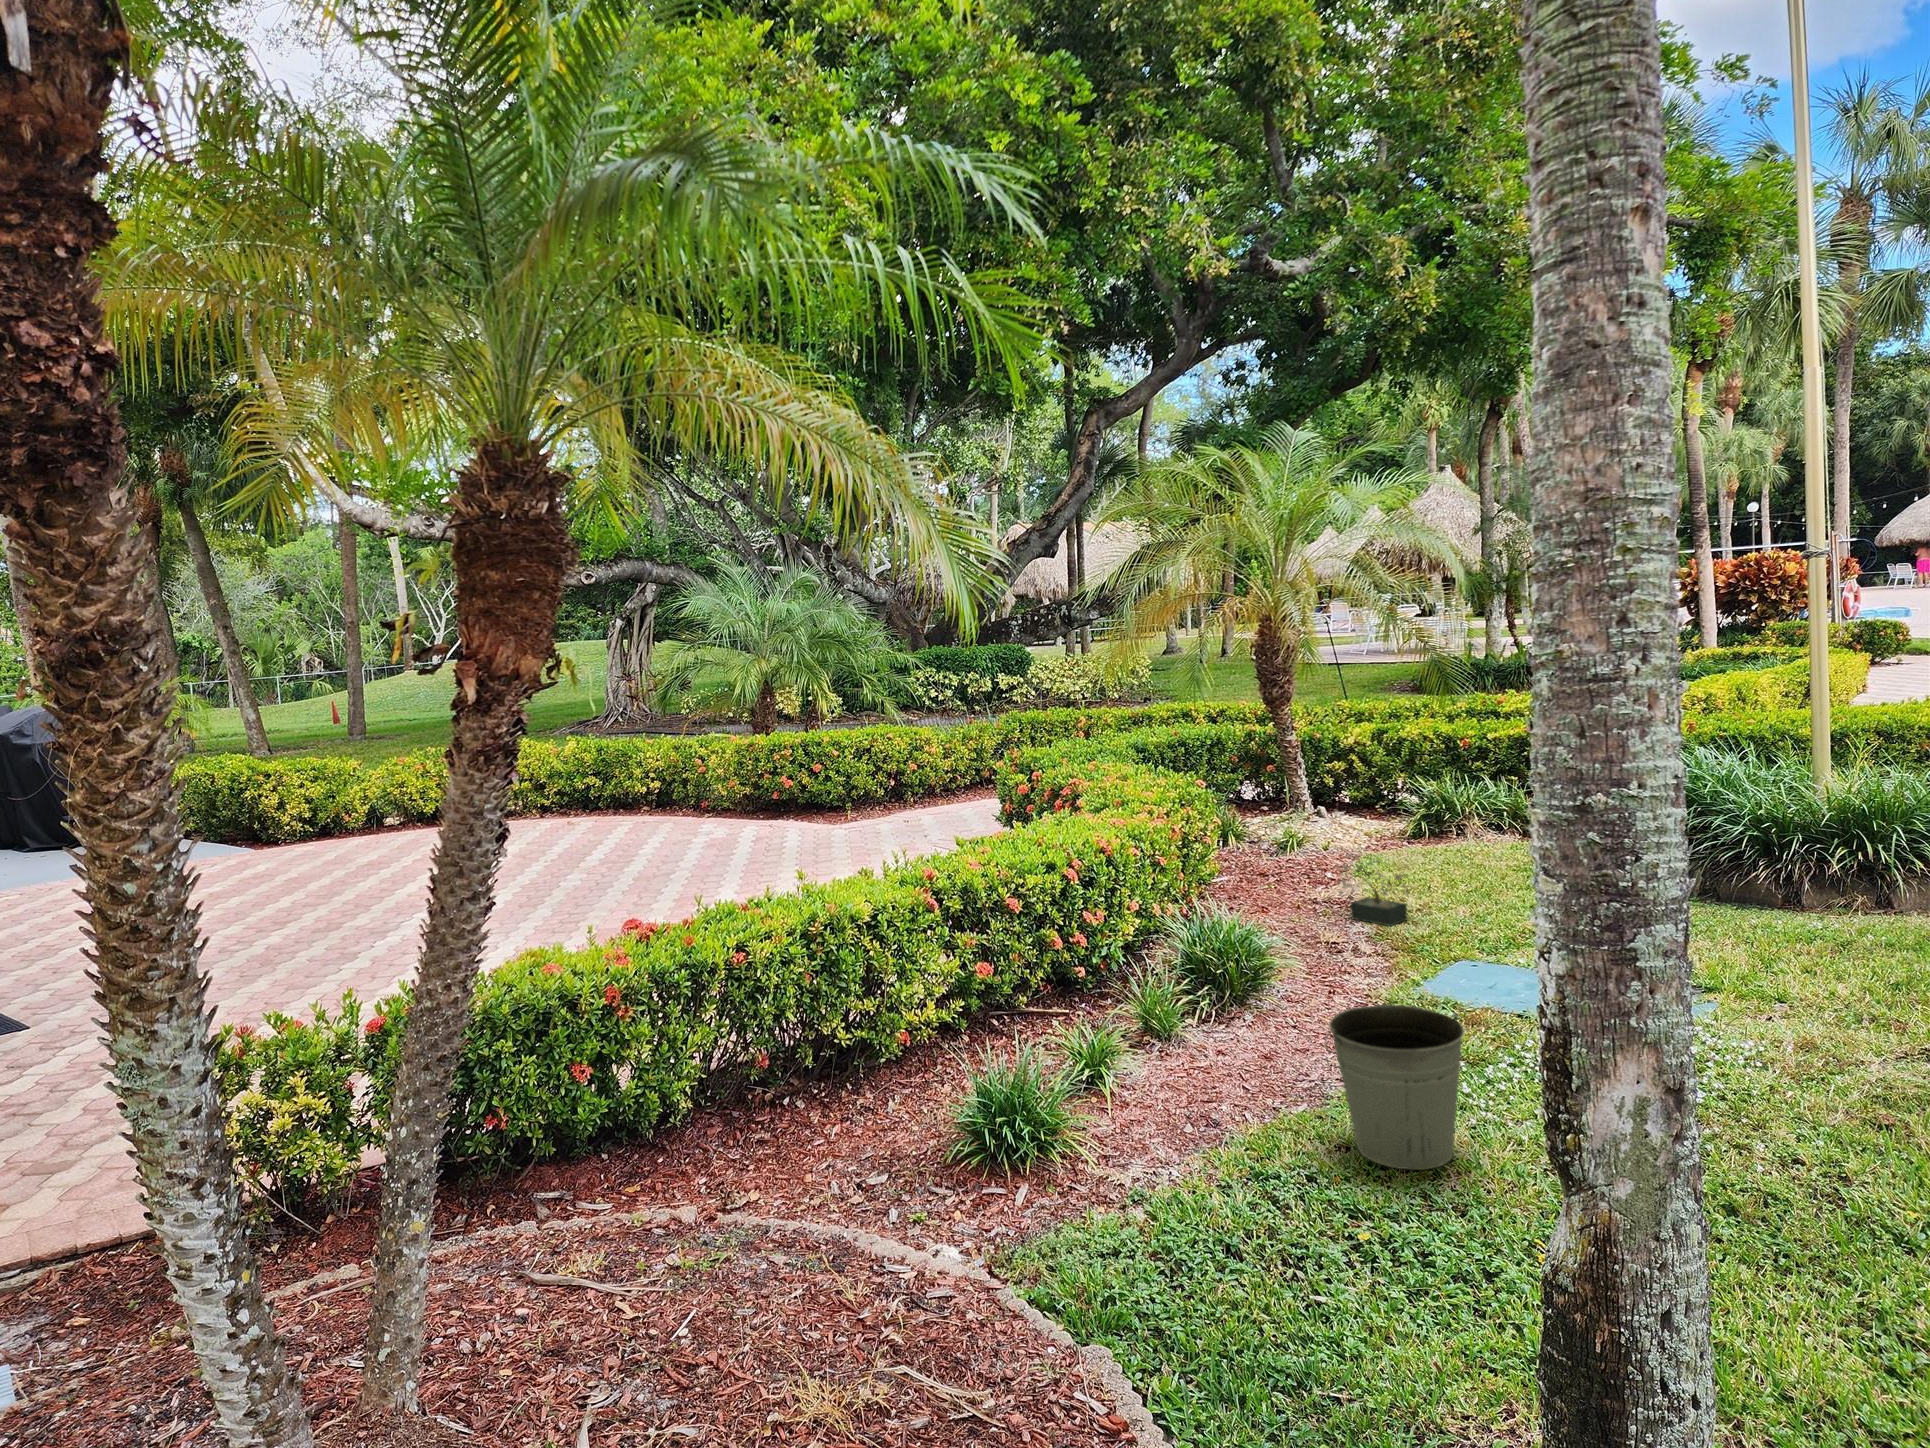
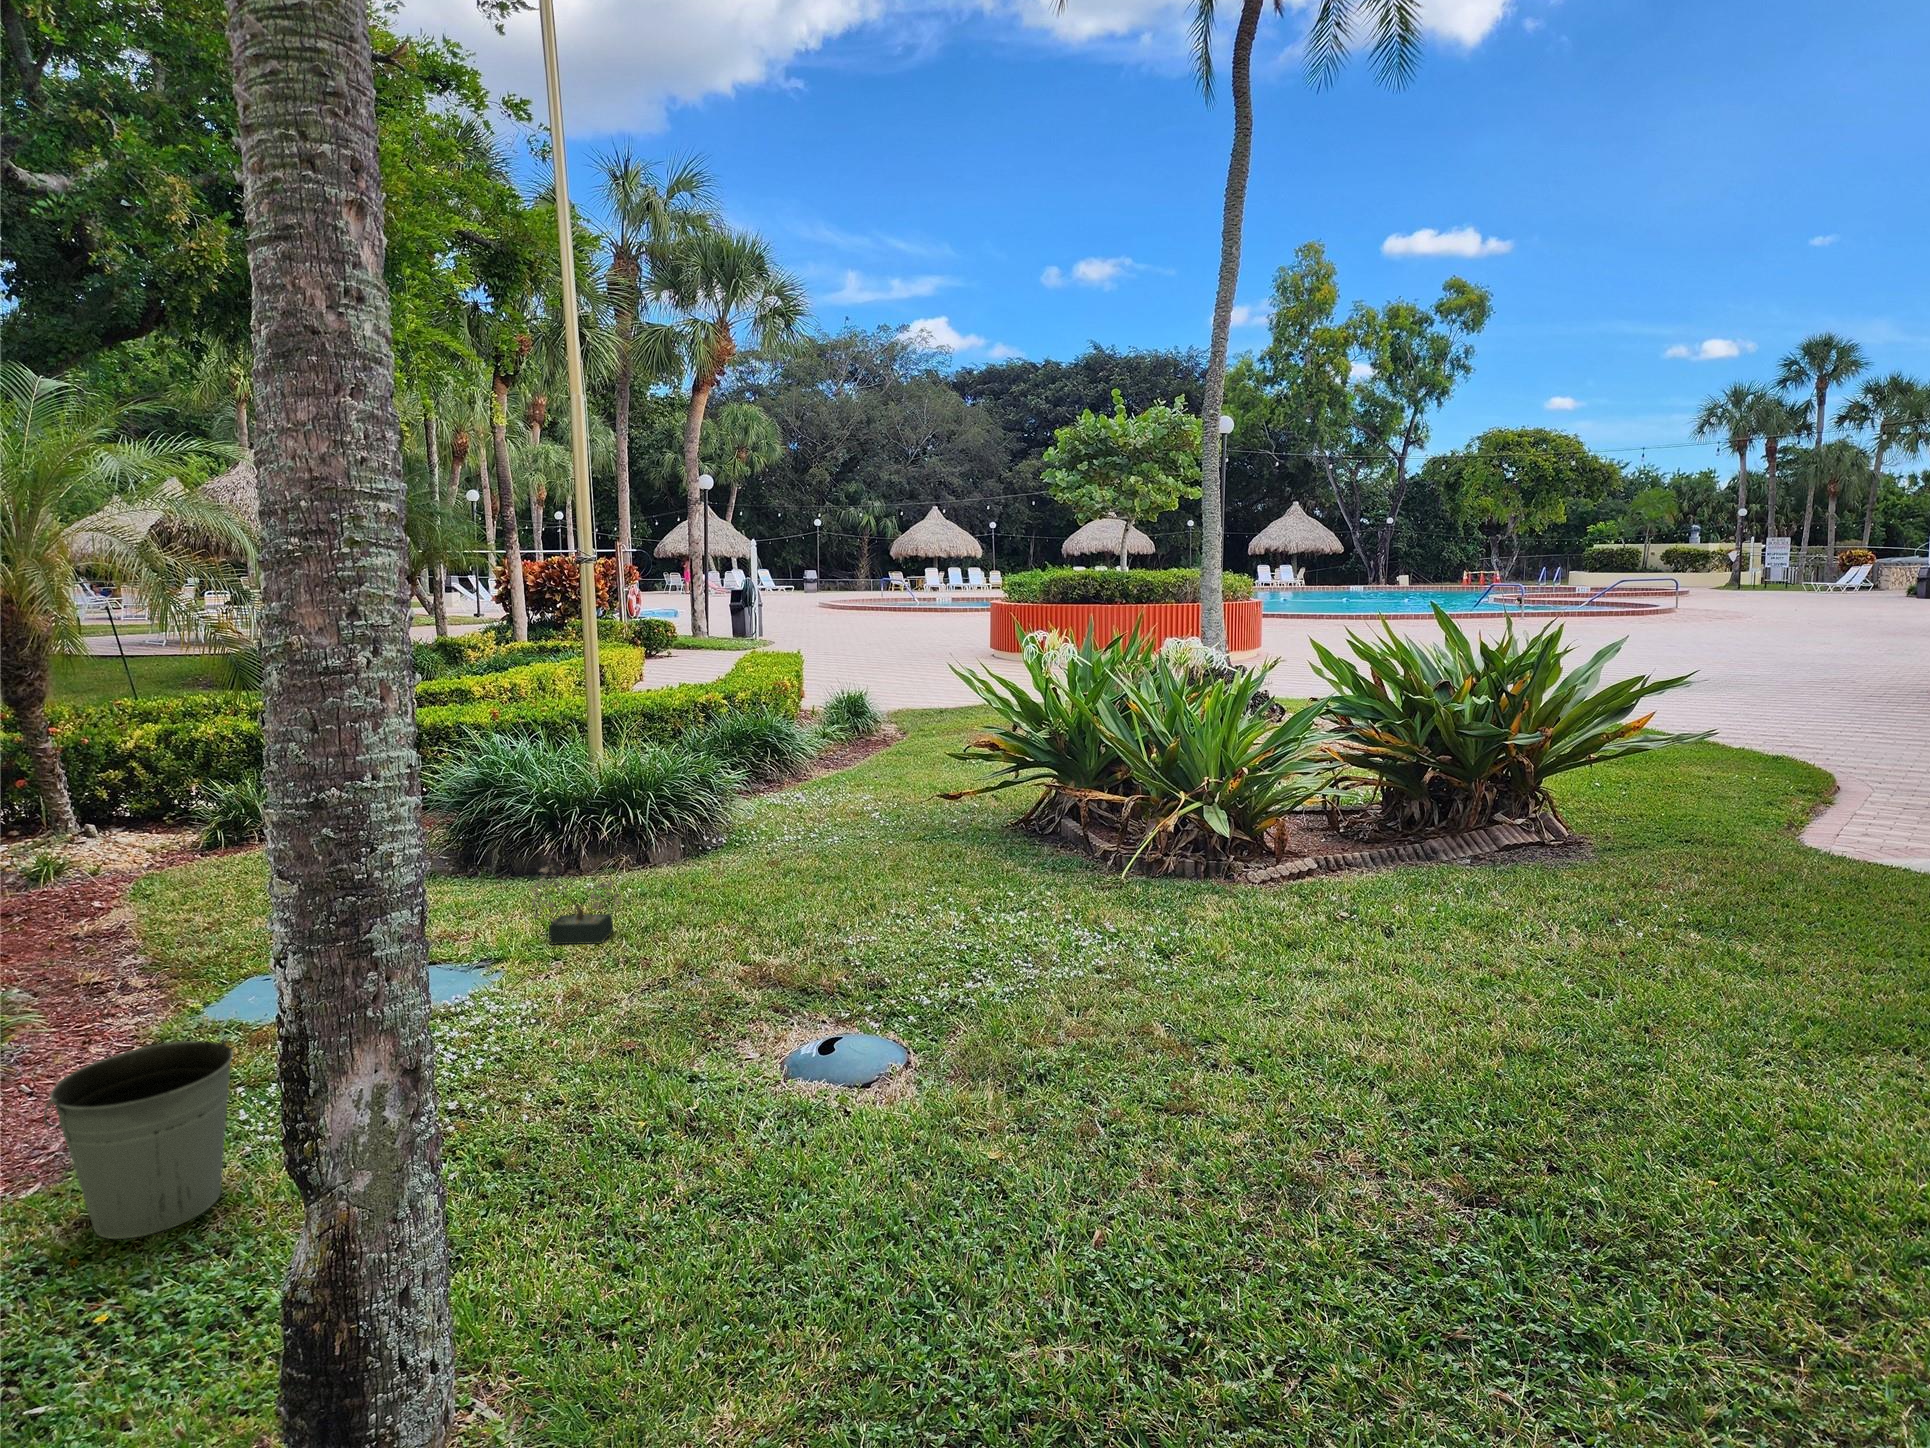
decorative plant: present [1336,853,1413,926] -> present [531,865,620,944]

